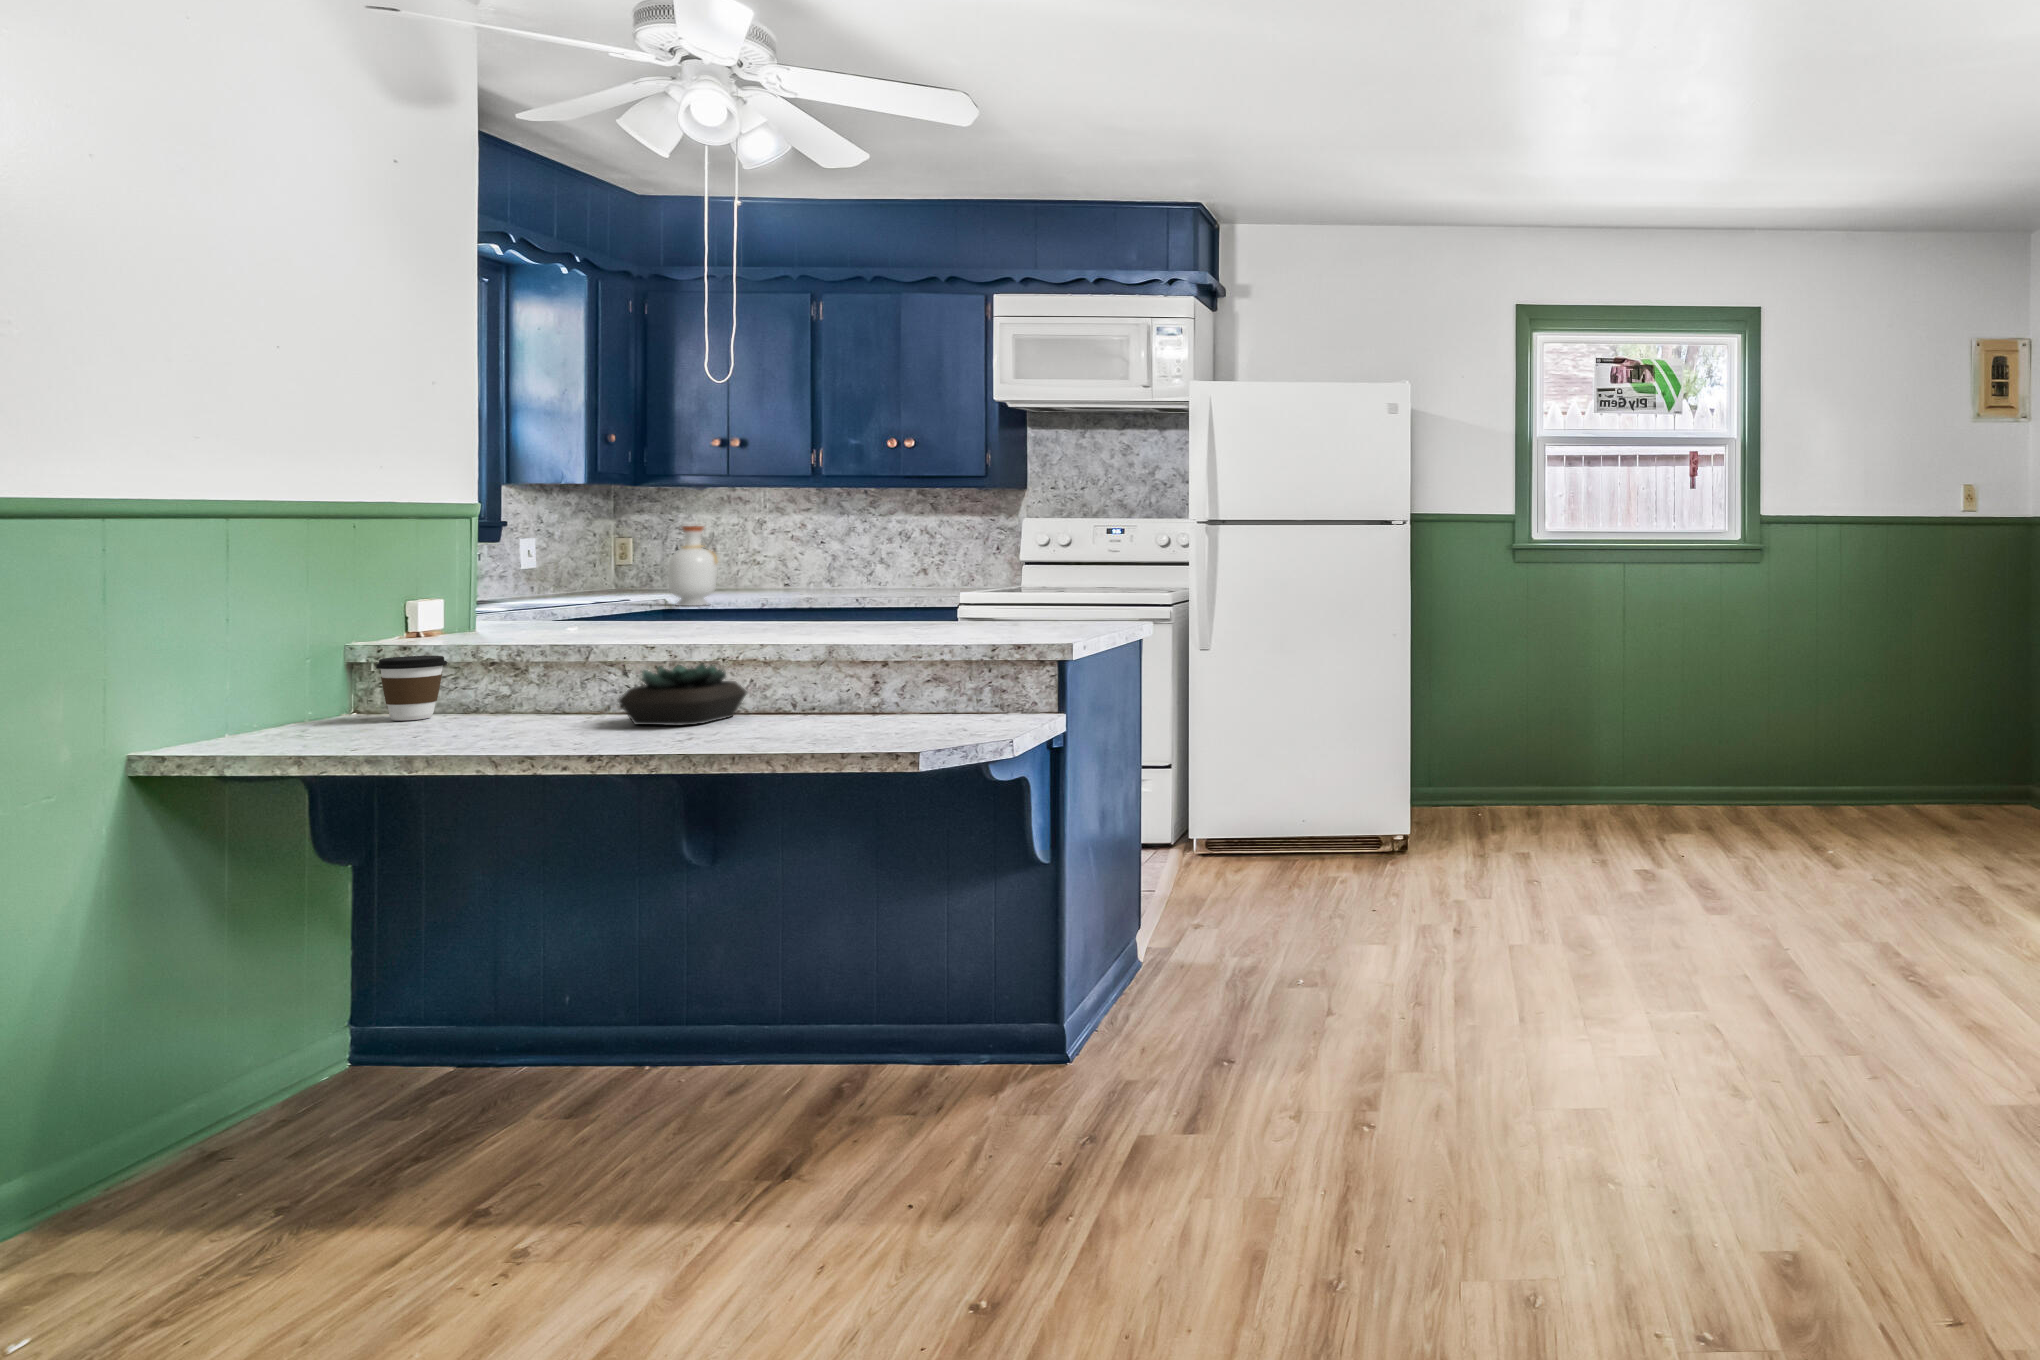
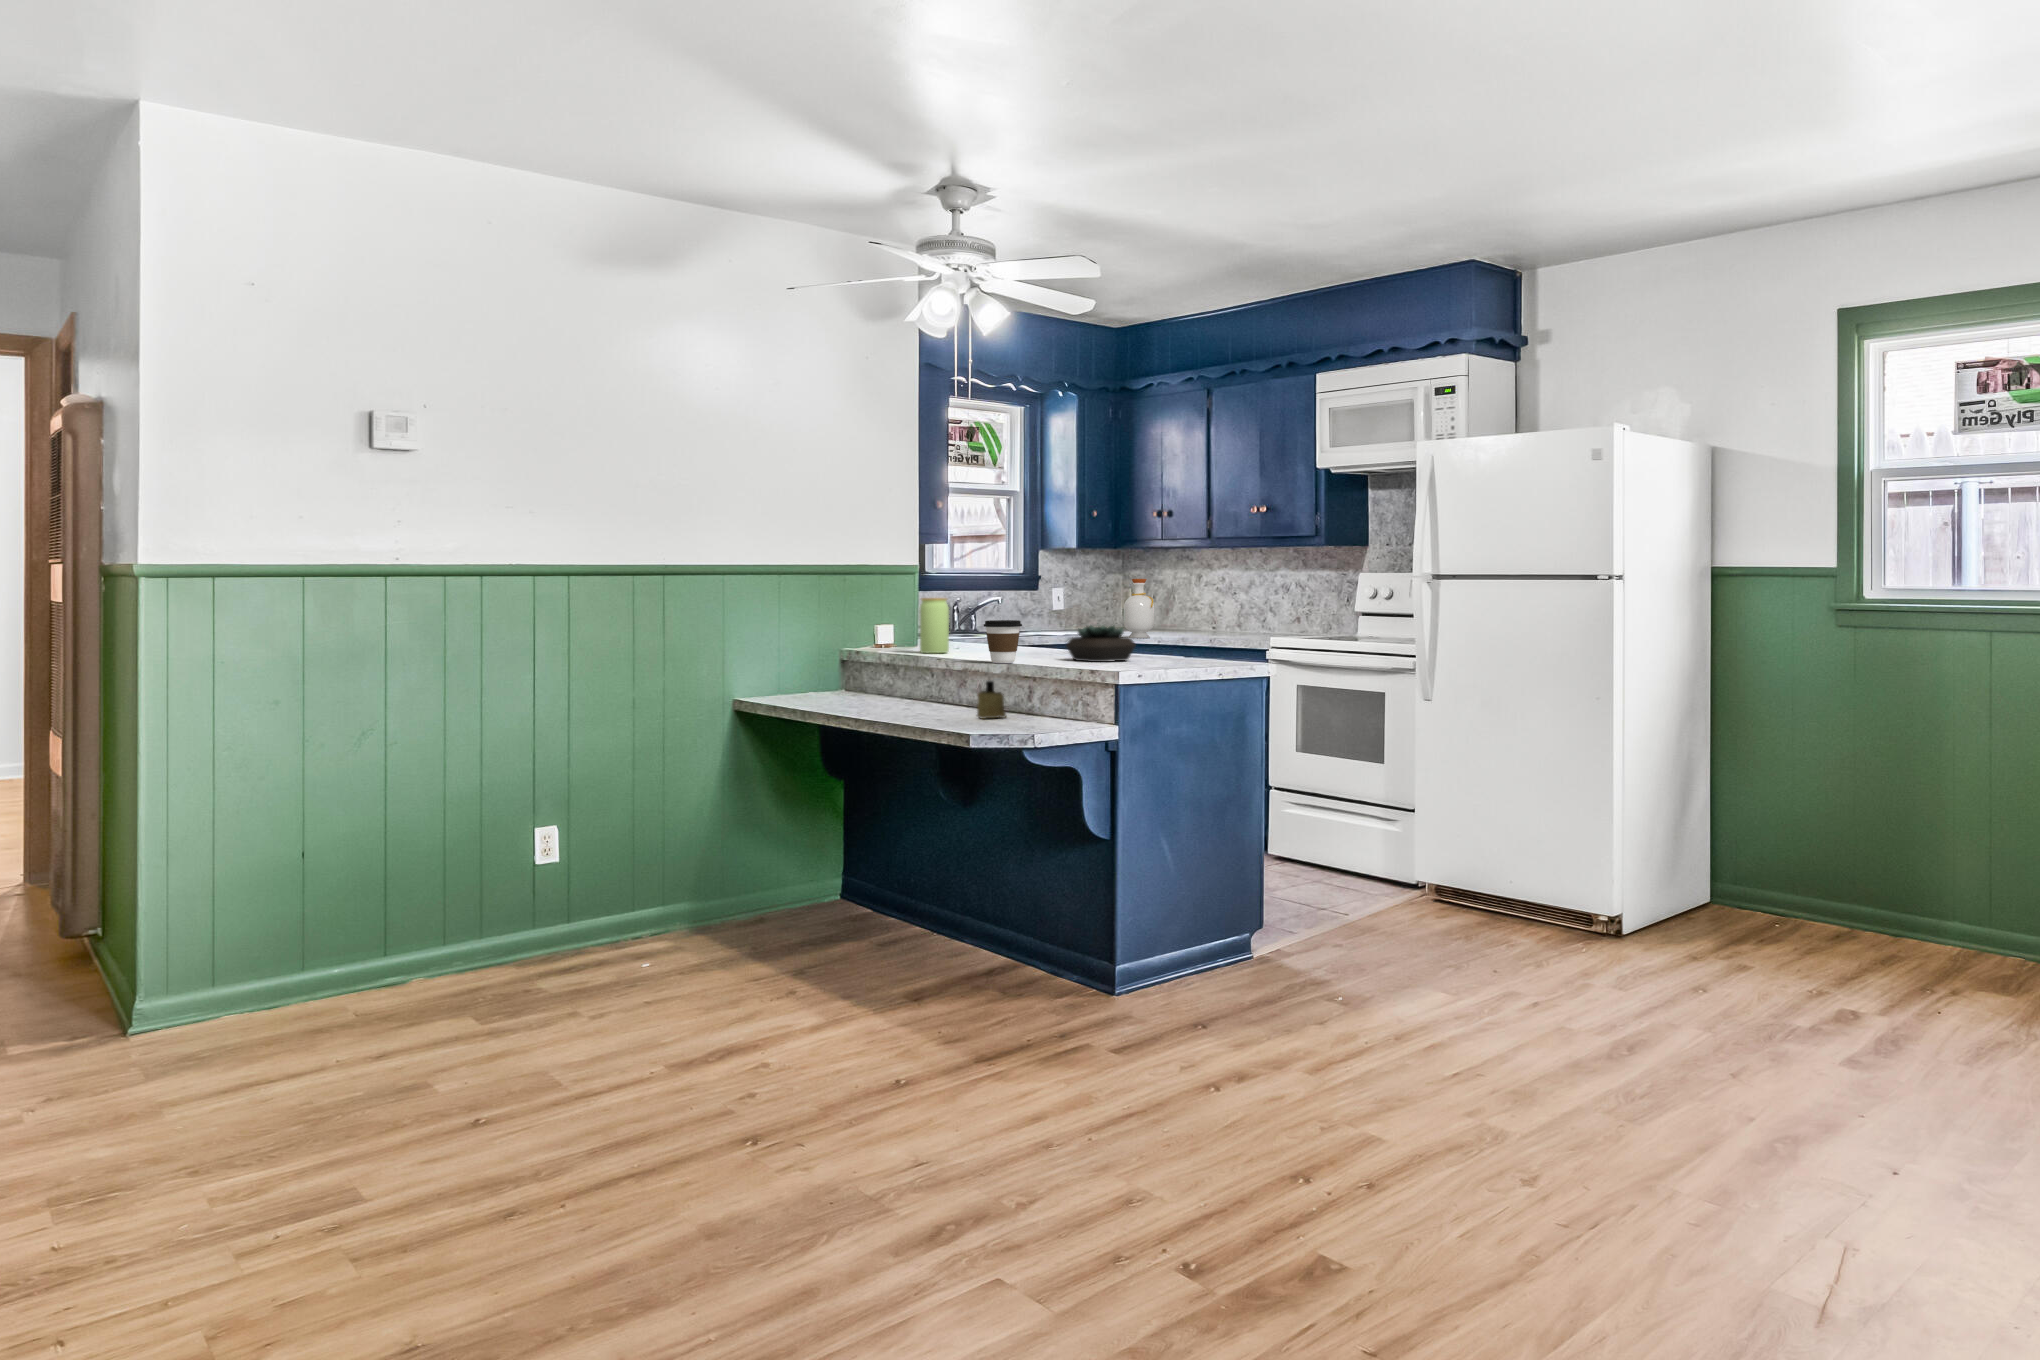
jar: none [578,555,631,640] -> present [920,598,949,653]
coffee cup: present [376,656,447,720] -> present [984,620,1022,663]
succulent plant: present [618,664,747,726] -> present [1066,626,1136,662]
candle: none [845,670,891,725] -> present [977,681,1006,719]

